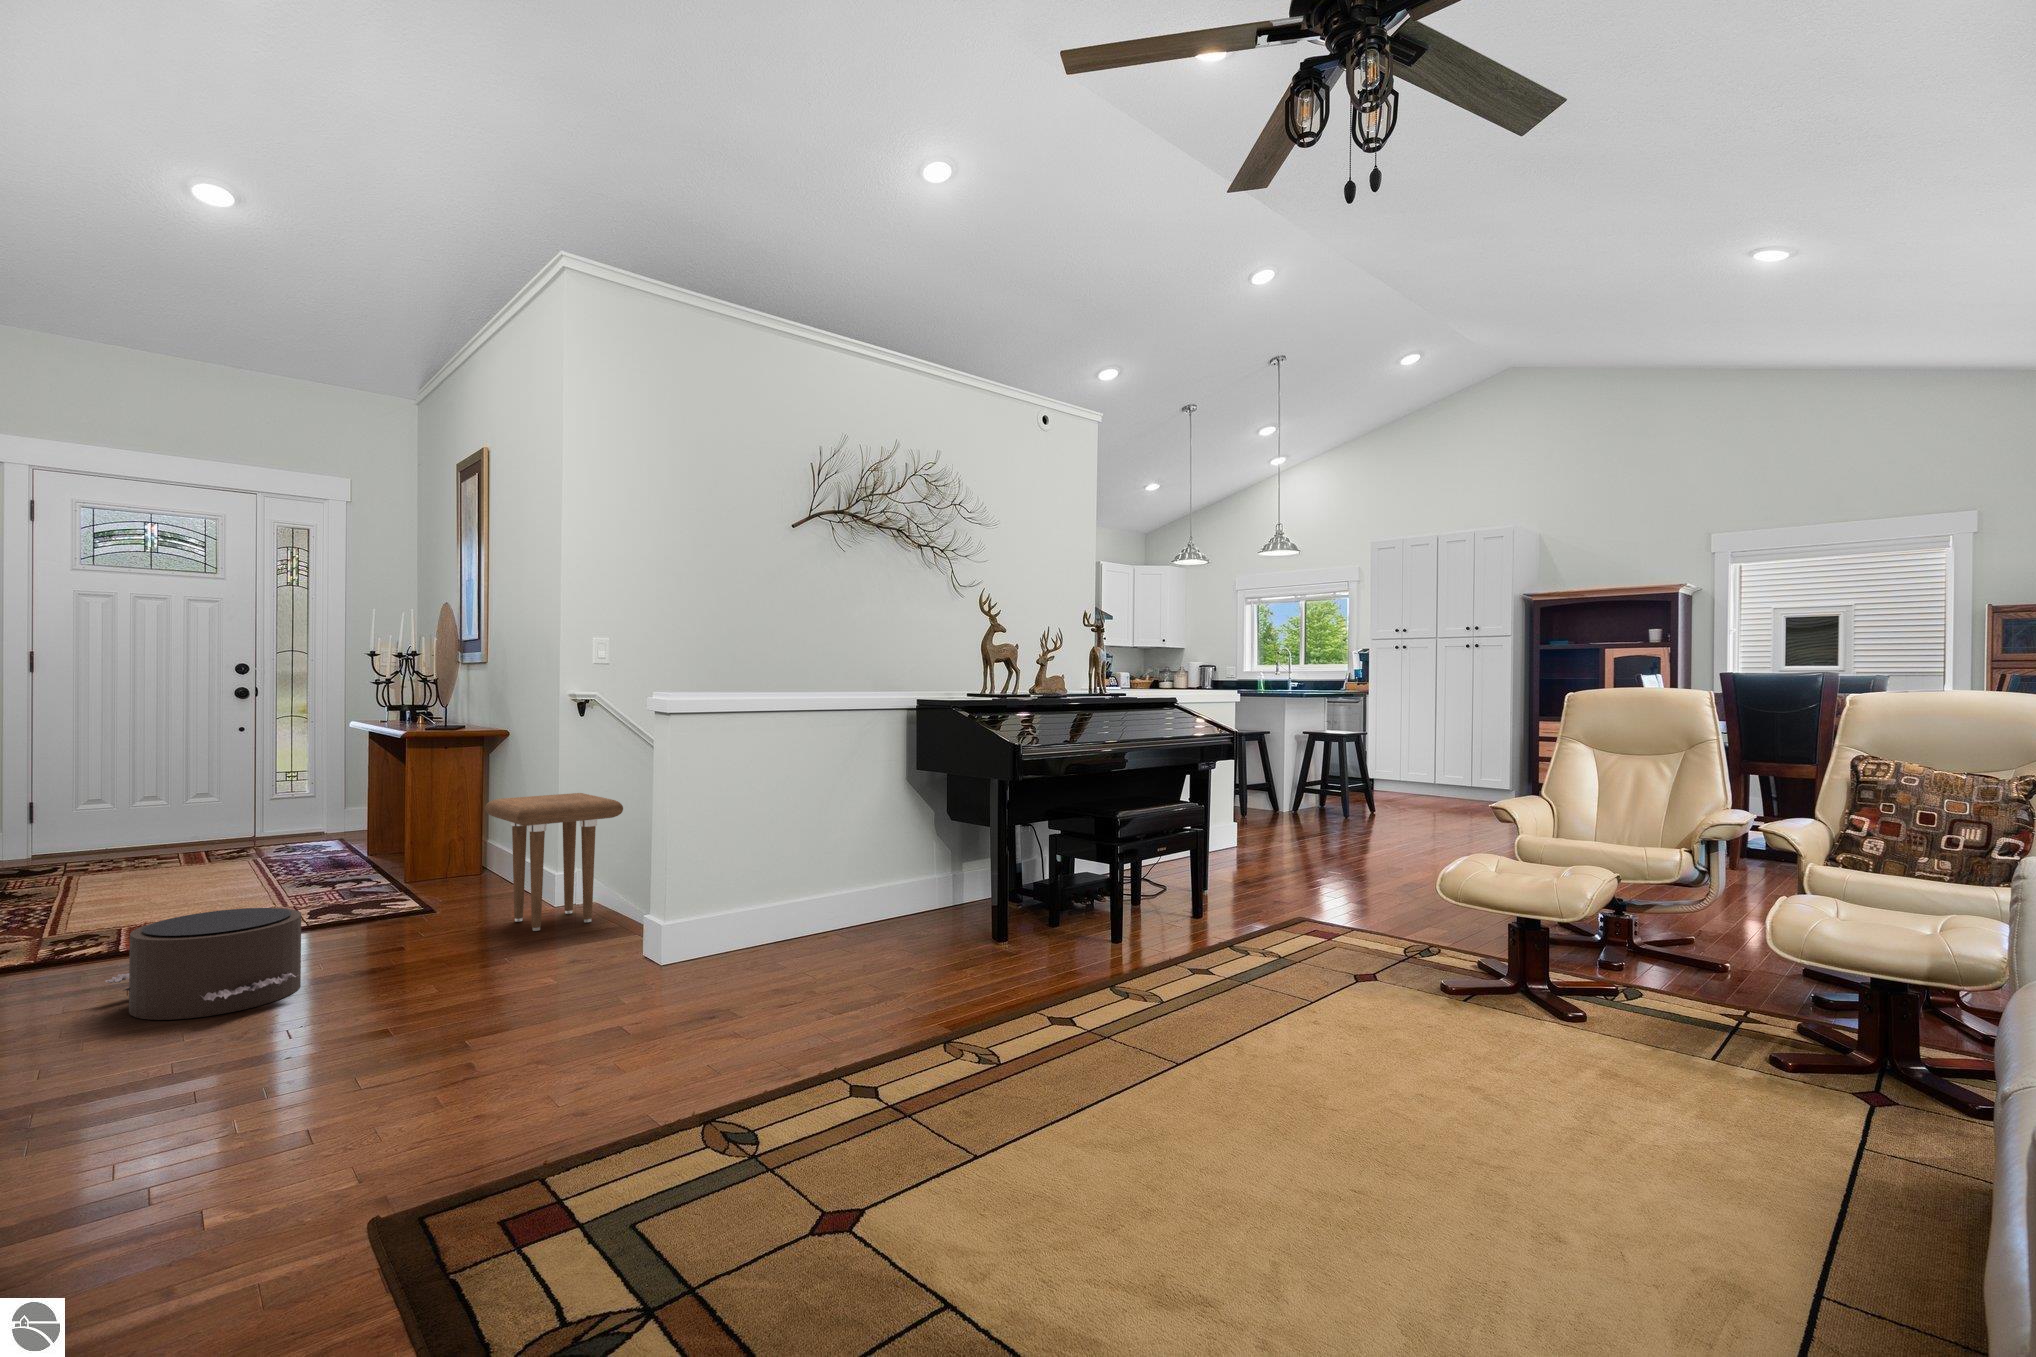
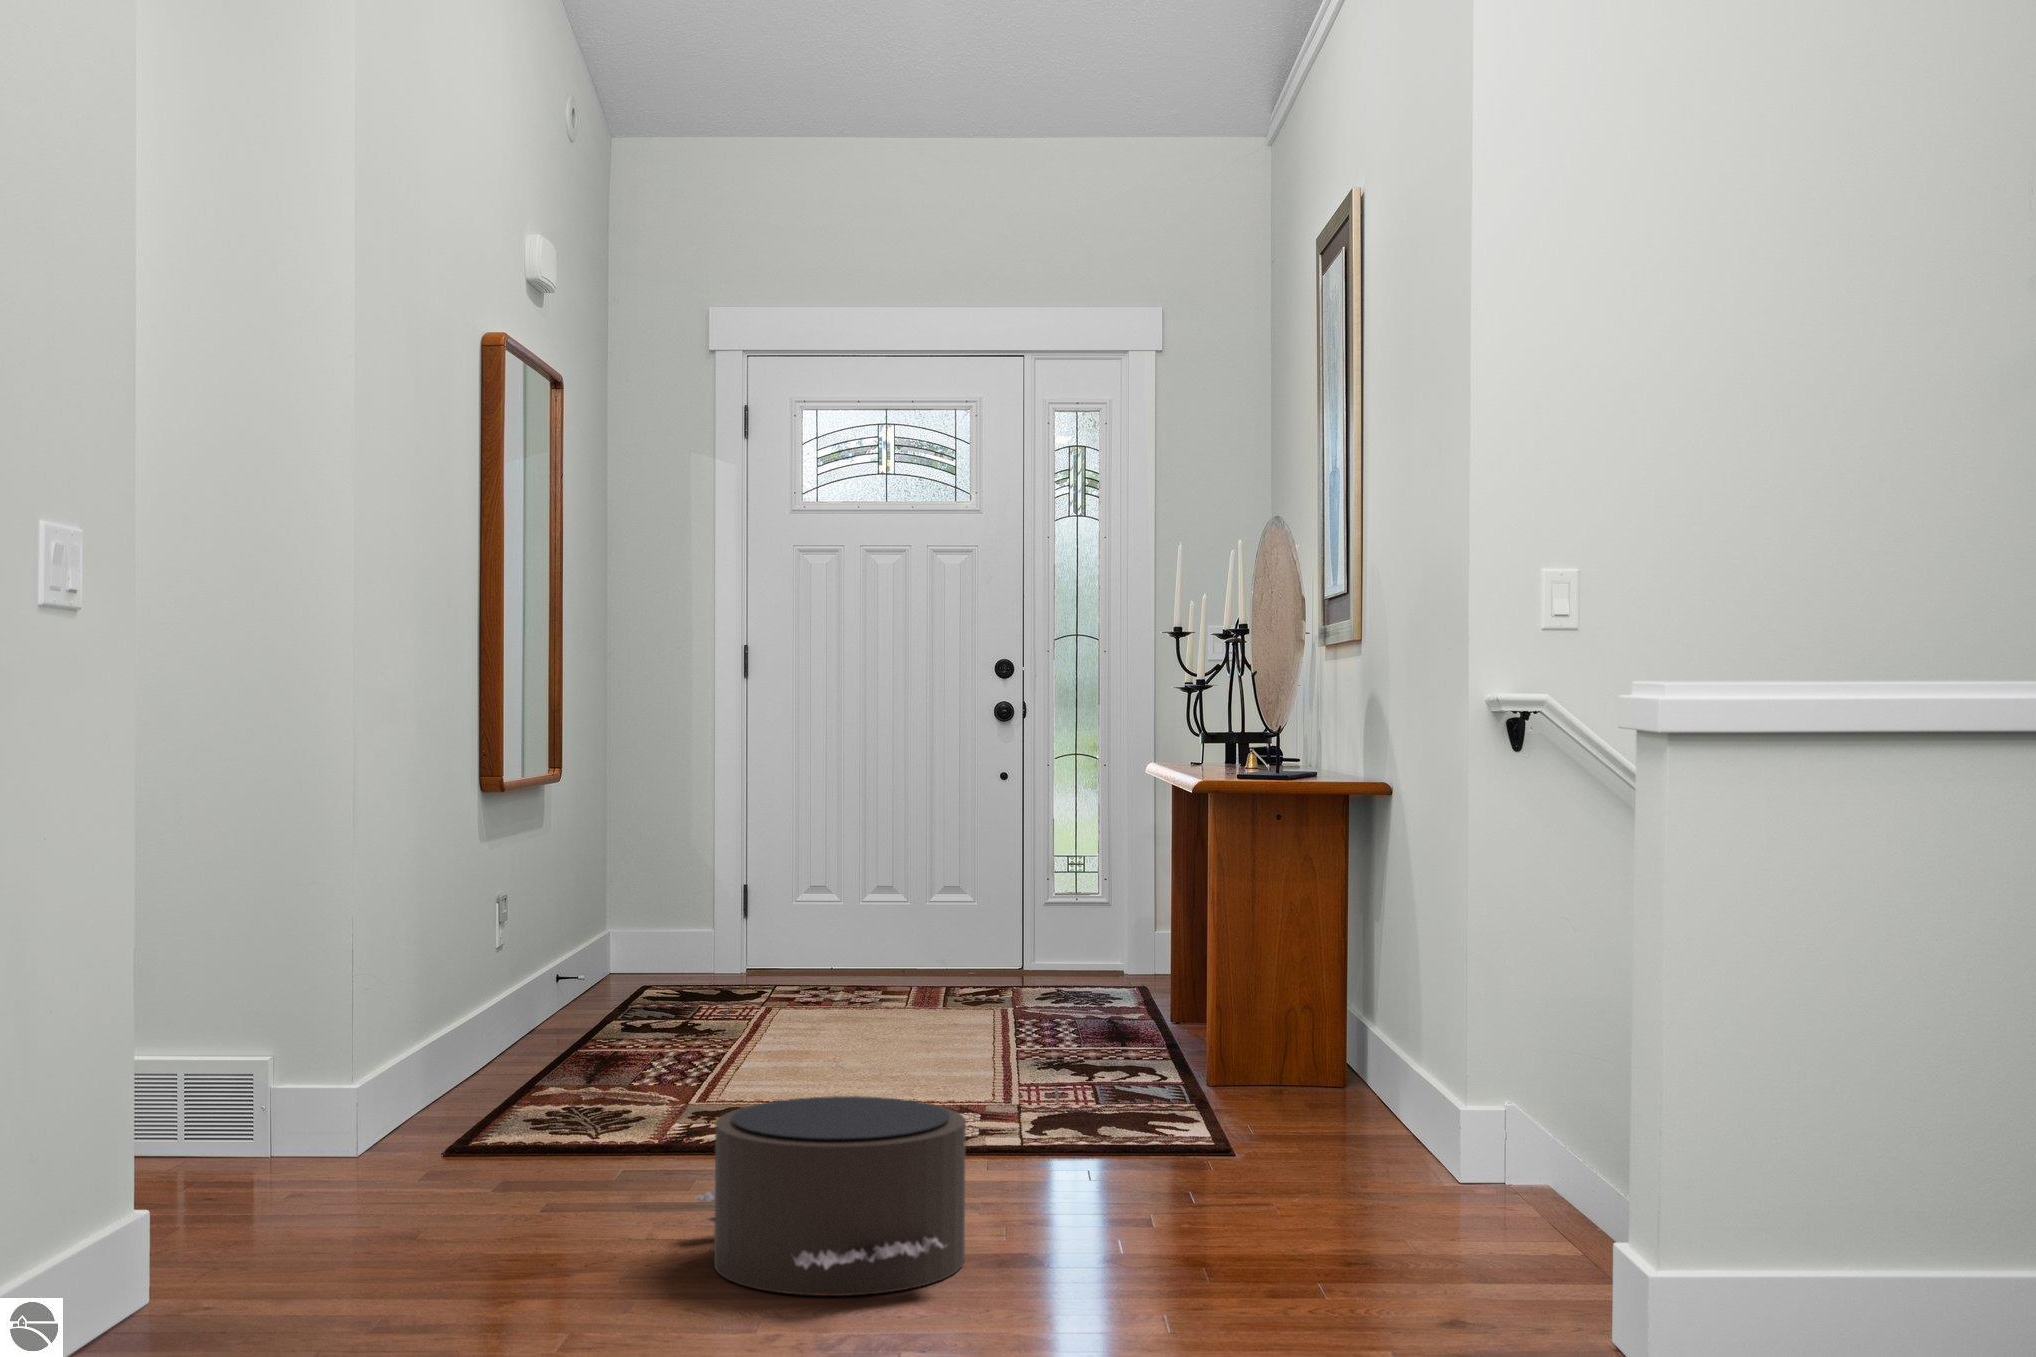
side table: present [485,793,623,931] -> none [1315,926,1592,1229]

